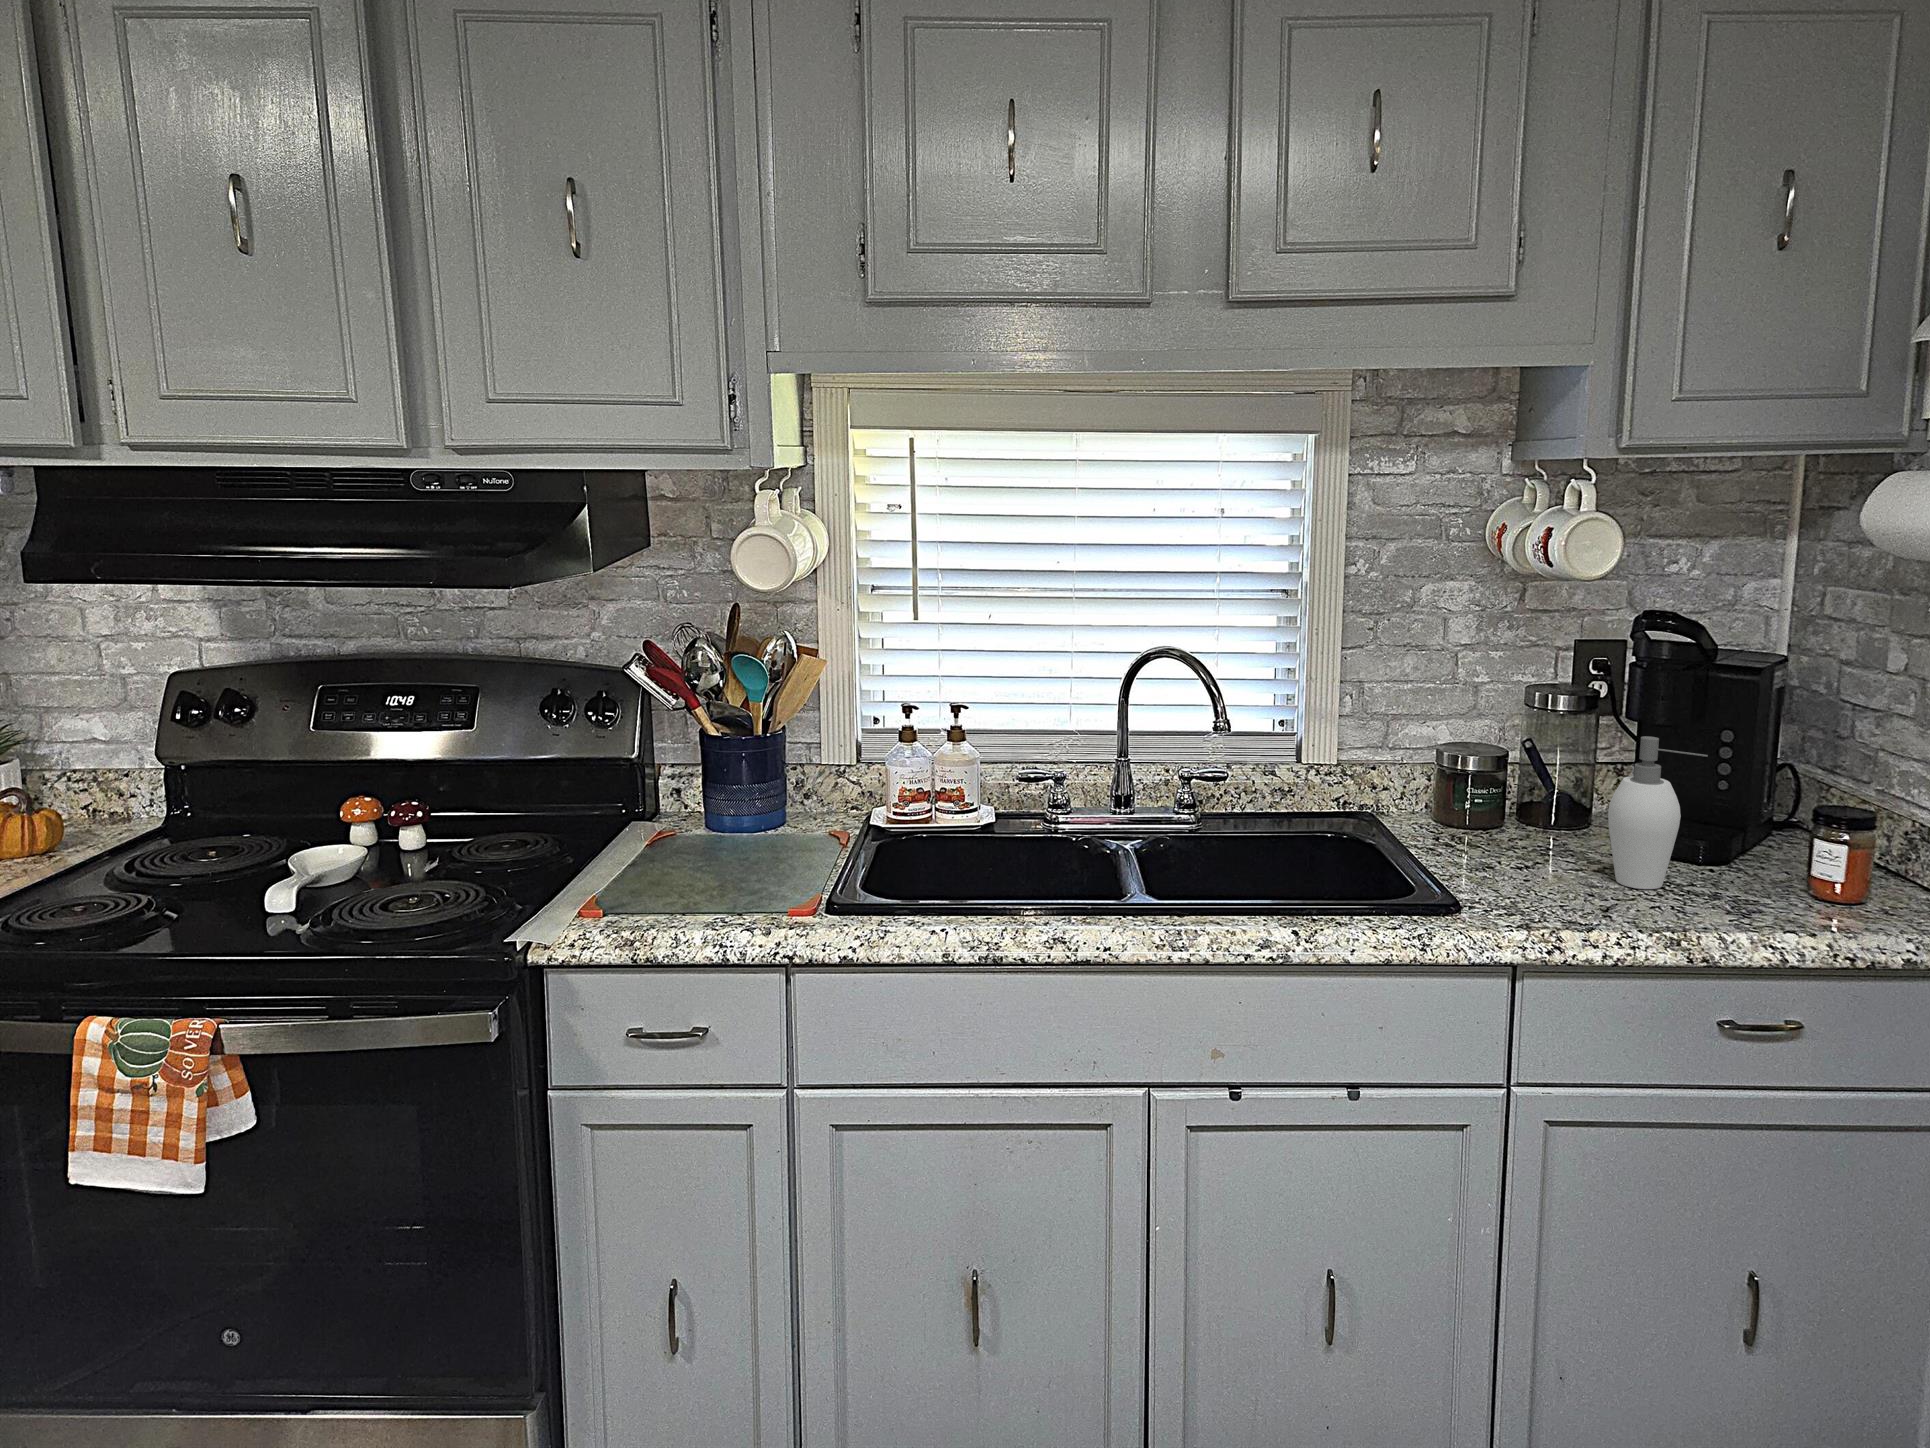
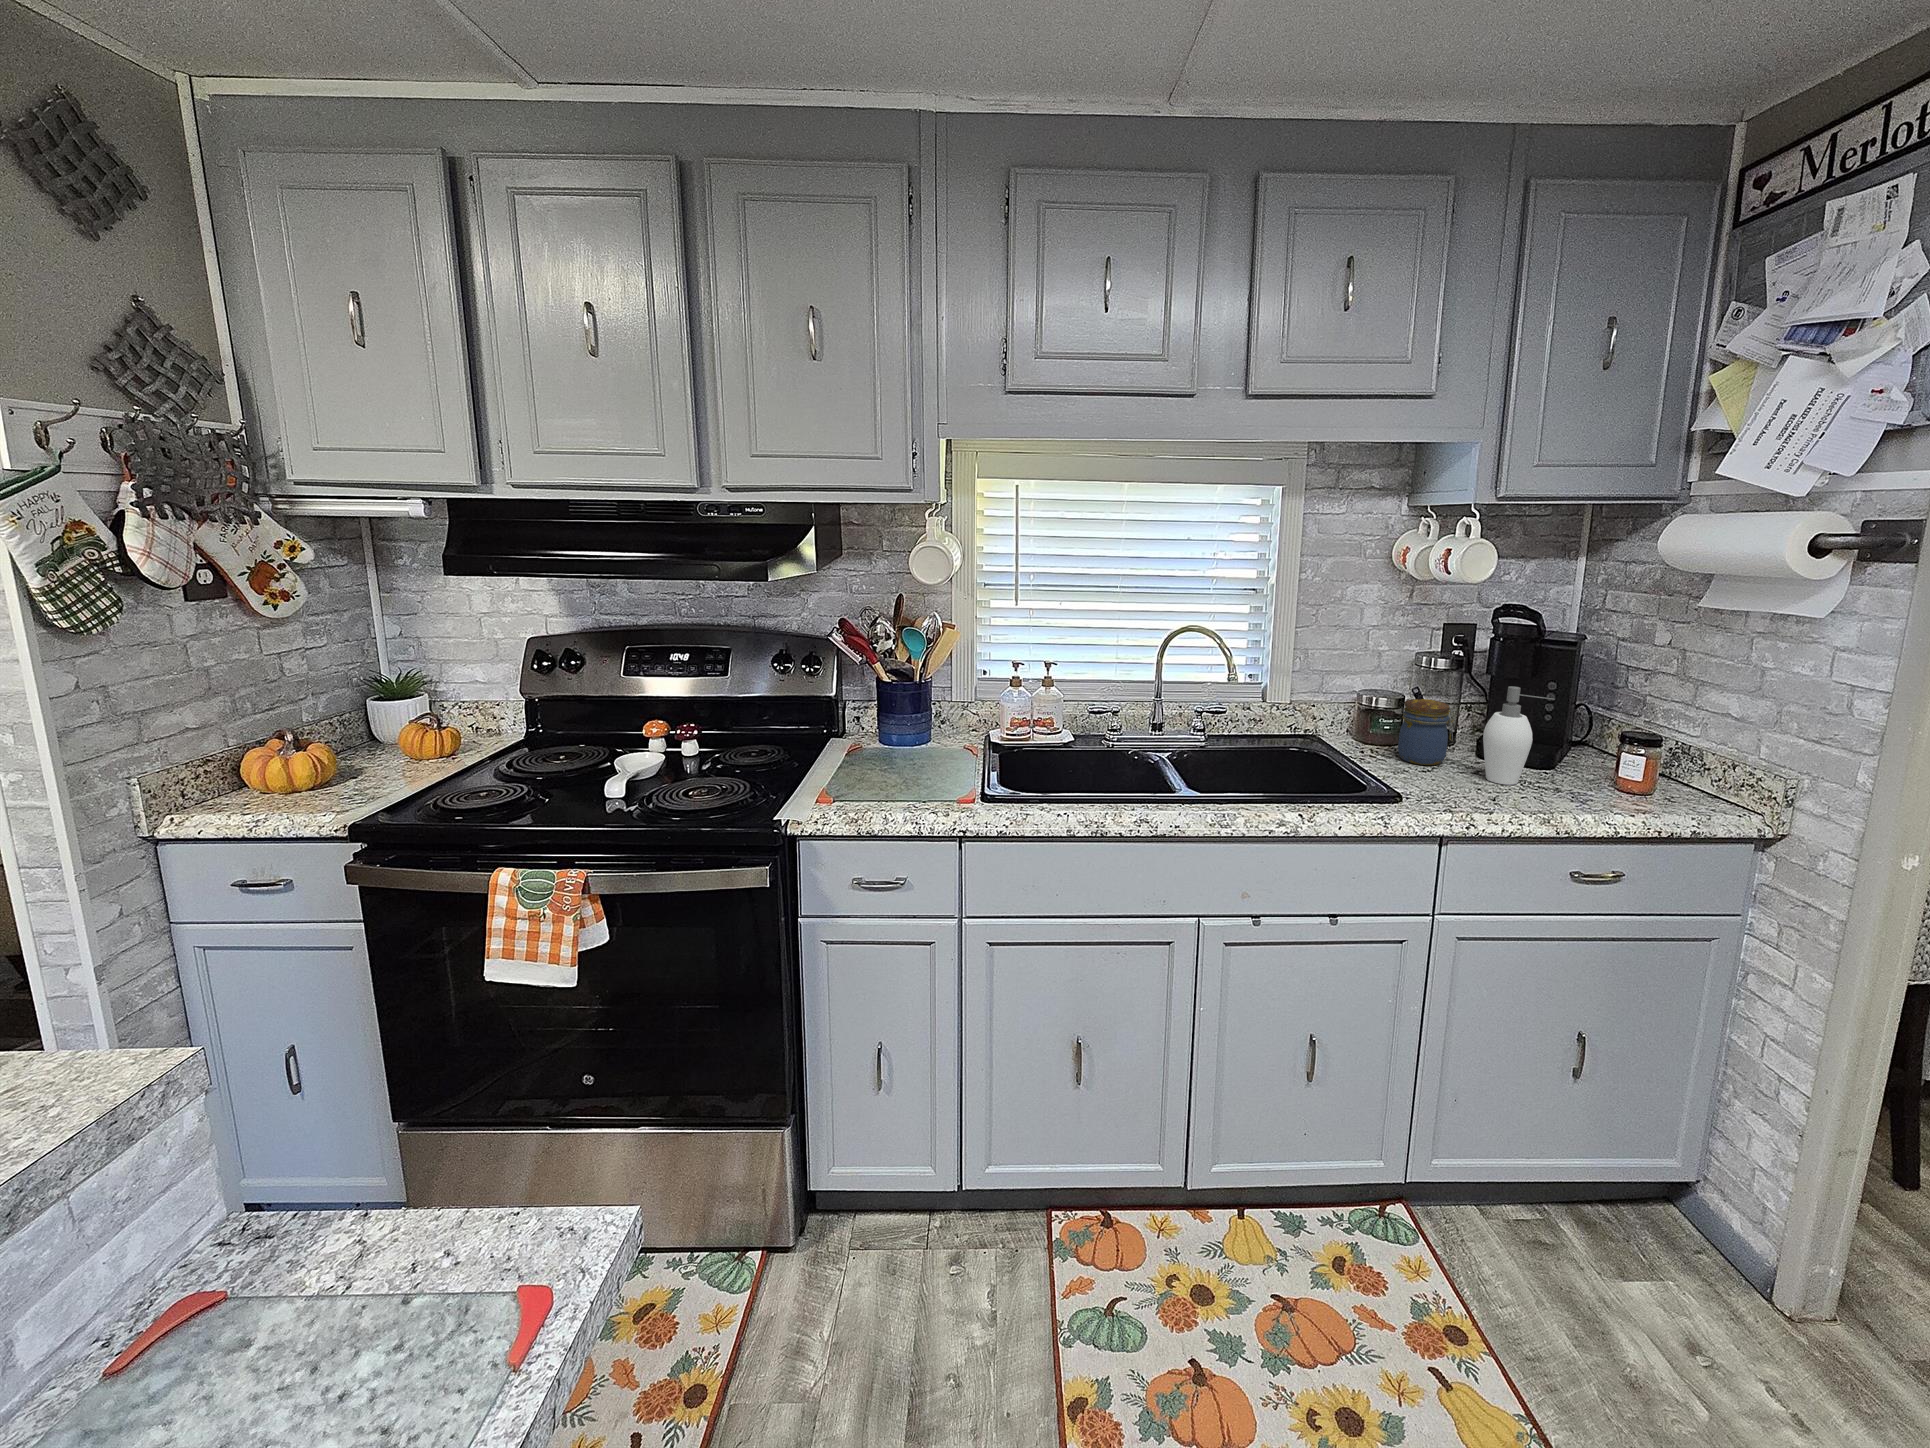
jar: none [1493,757,1575,860] -> present [1398,699,1455,765]

